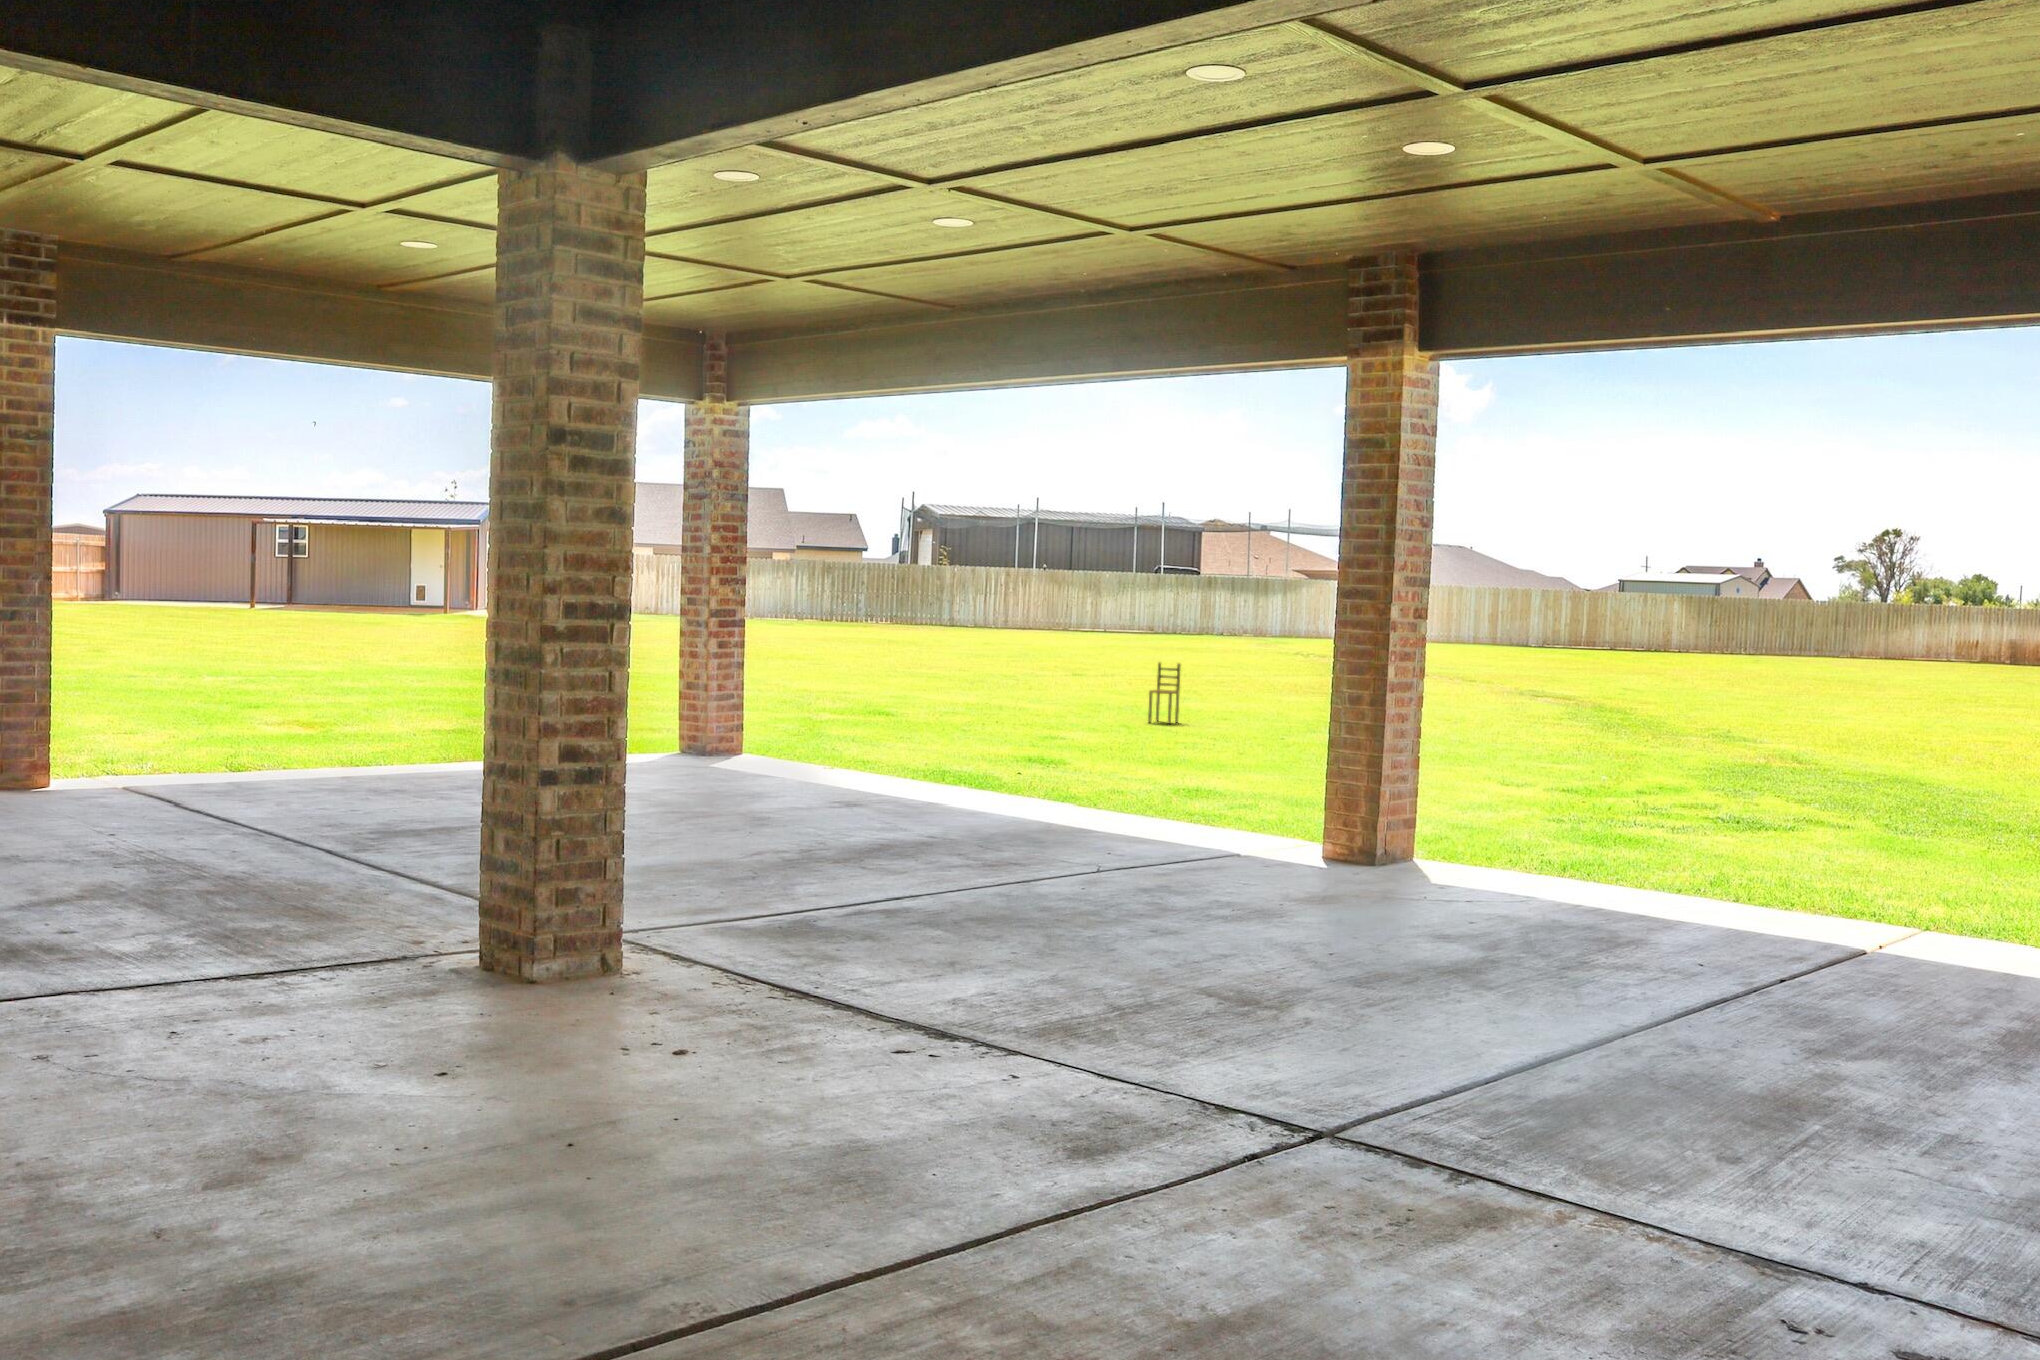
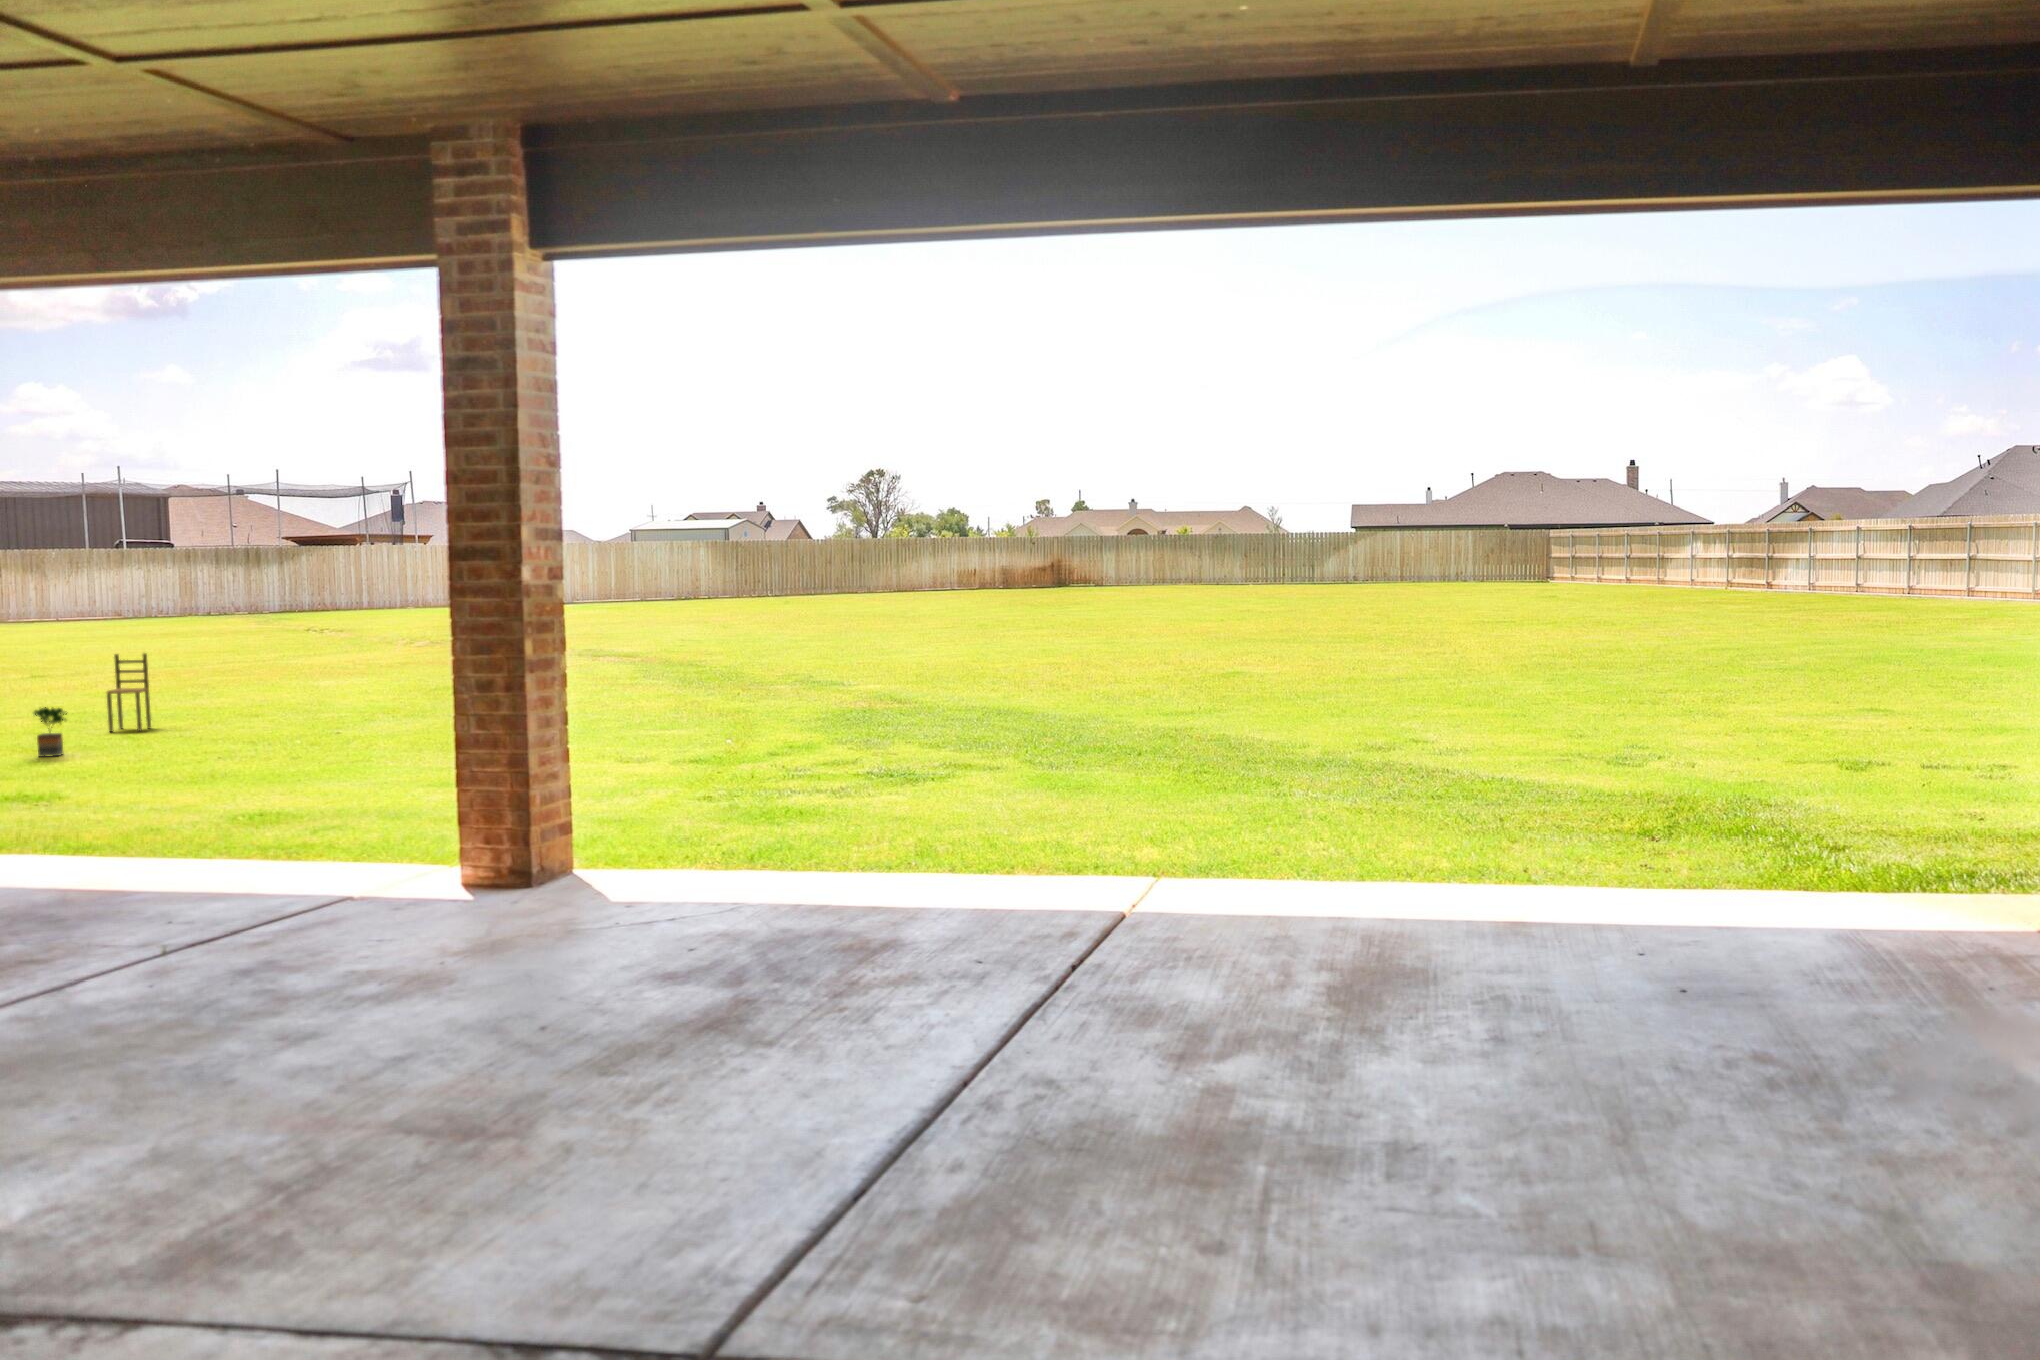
potted tree: none [1094,698,1118,736] -> present [34,707,67,757]

